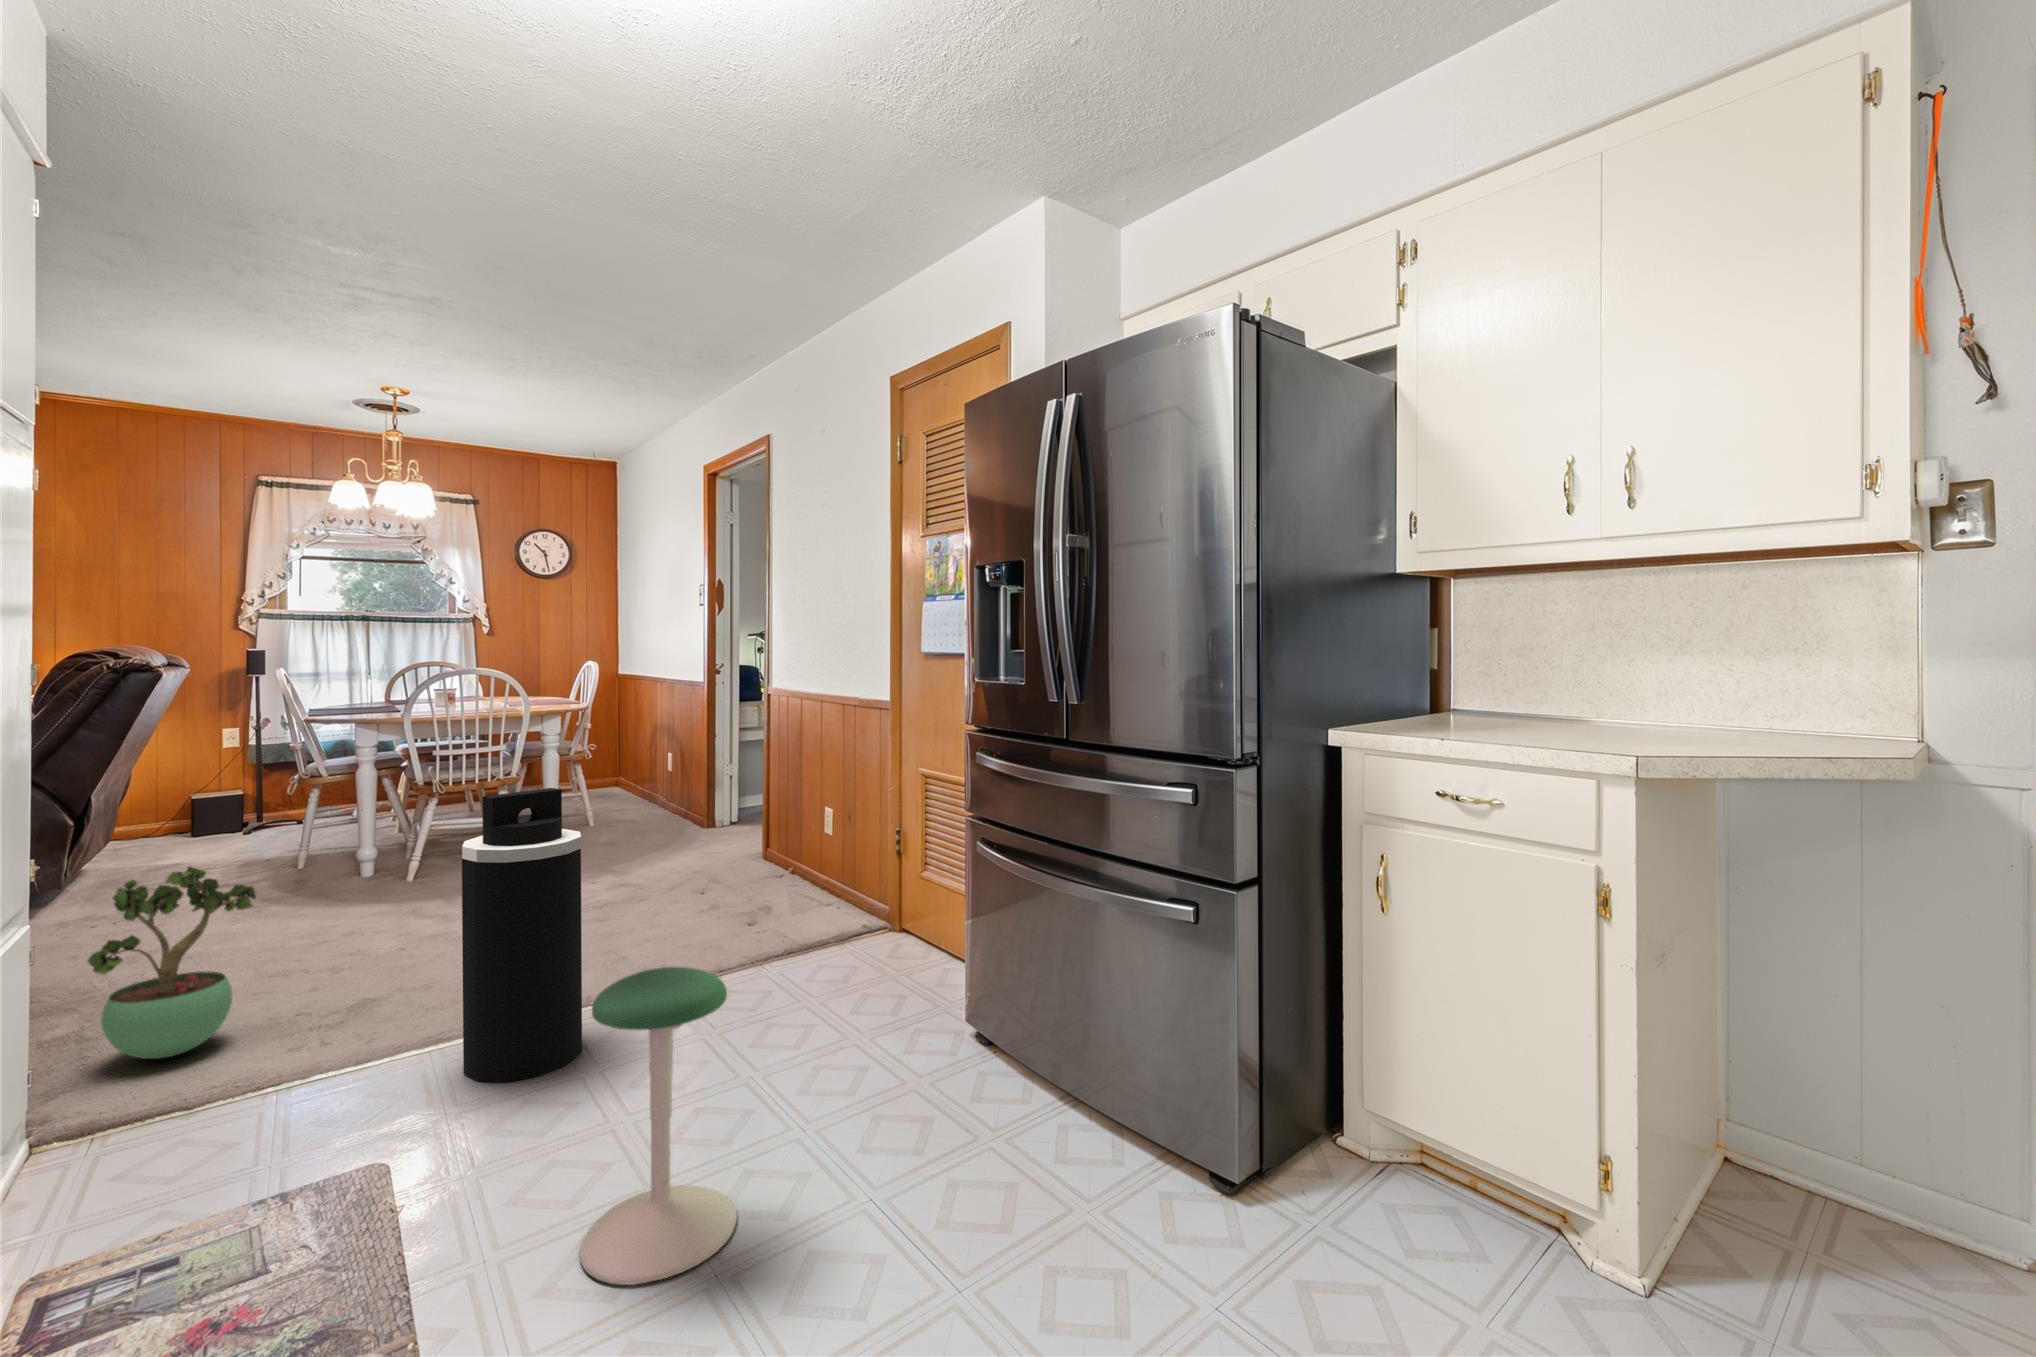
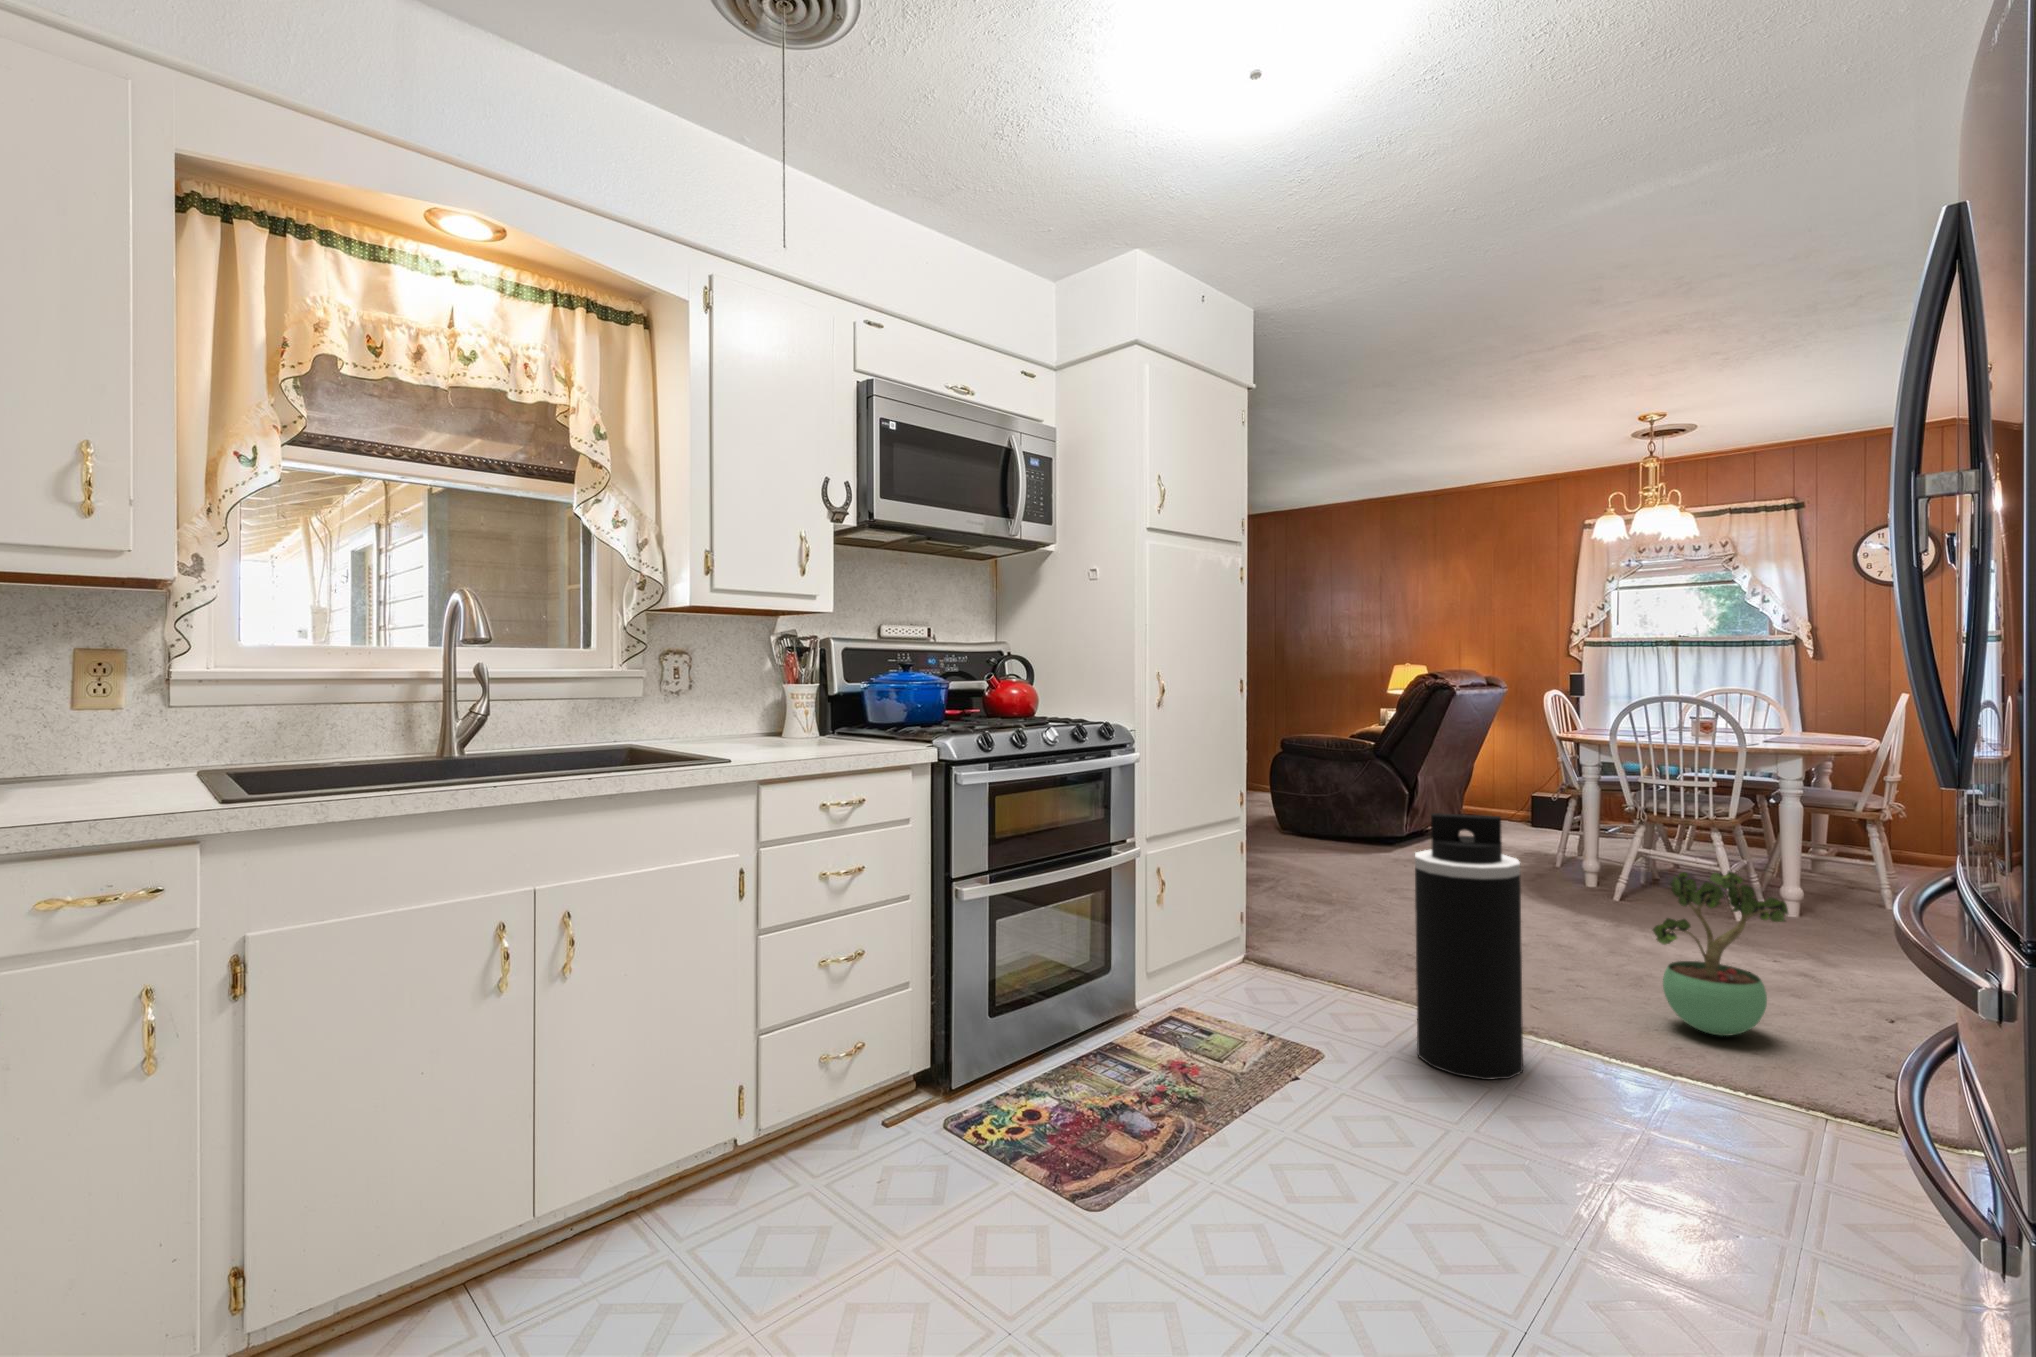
potted plant: present [88,866,256,1059] -> present [1653,871,1788,1036]
stool: present [580,967,737,1285] -> none [1281,974,1421,1251]

